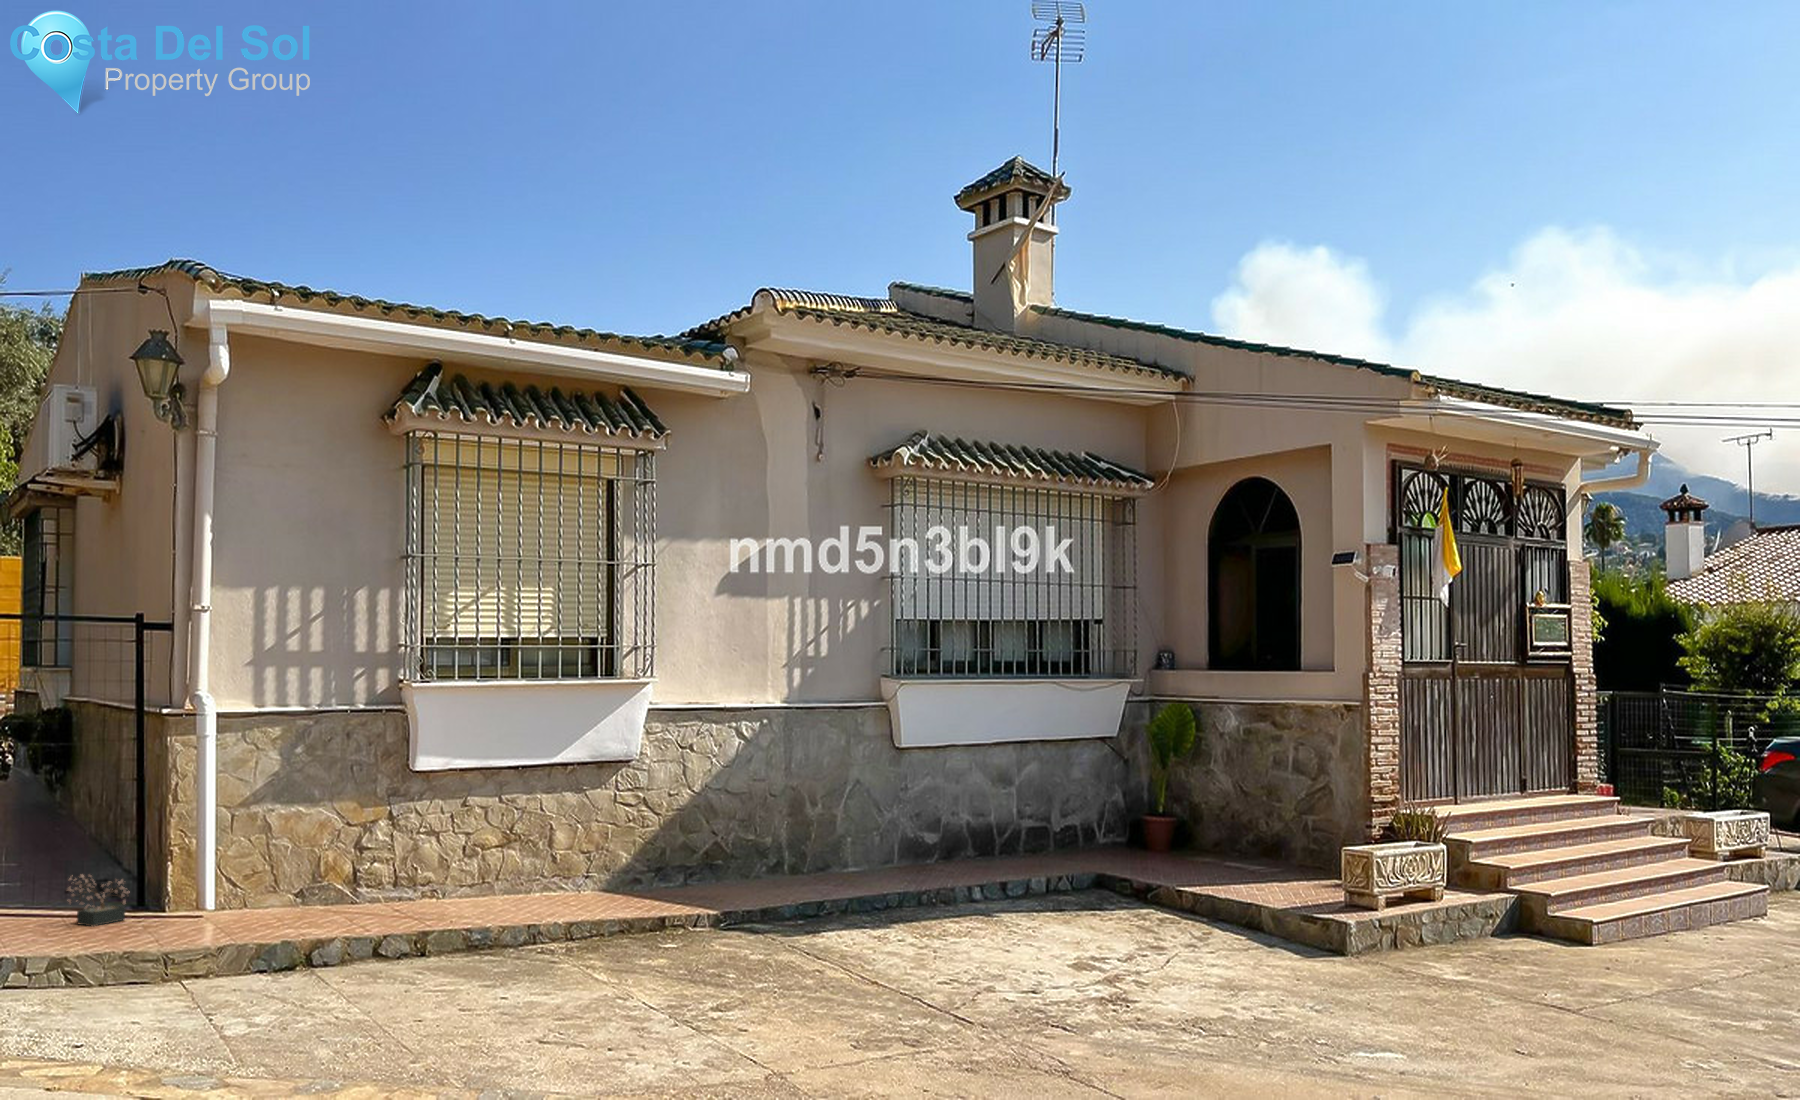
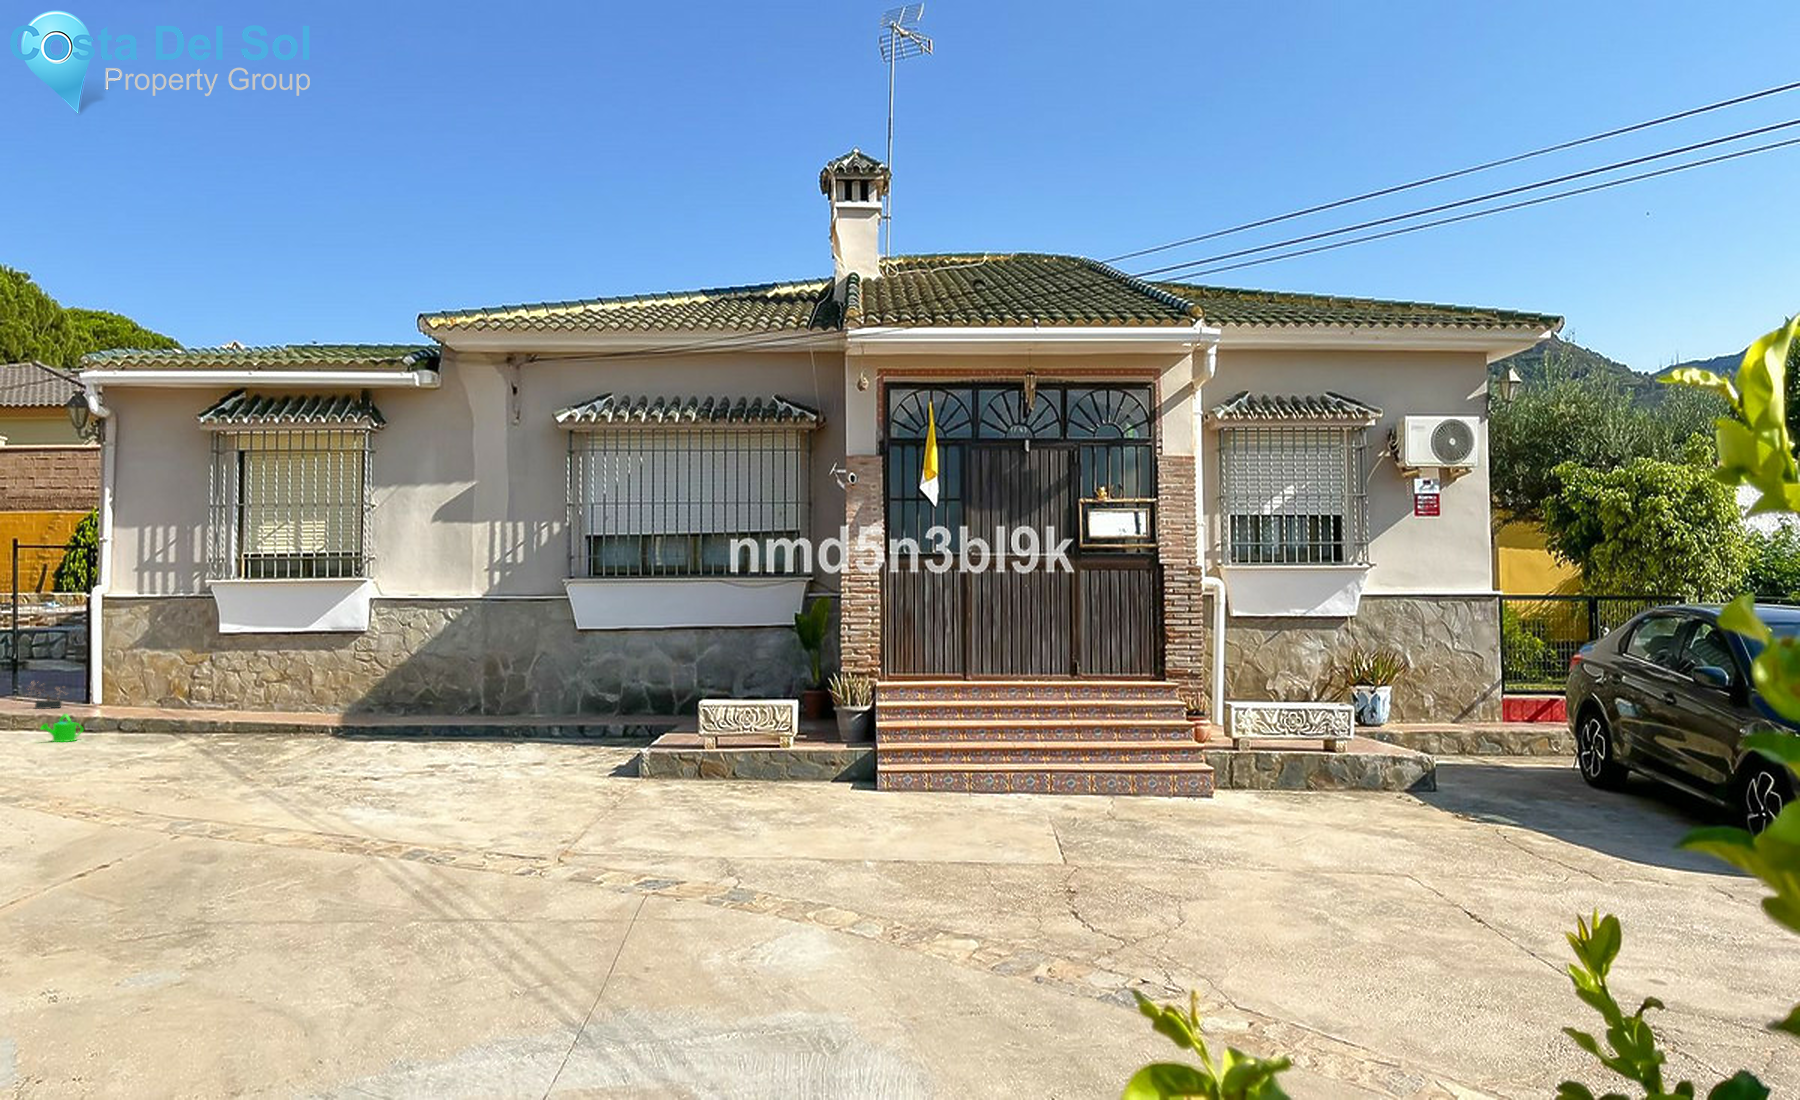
watering can: none [378,935,416,986] -> present [41,714,84,742]

